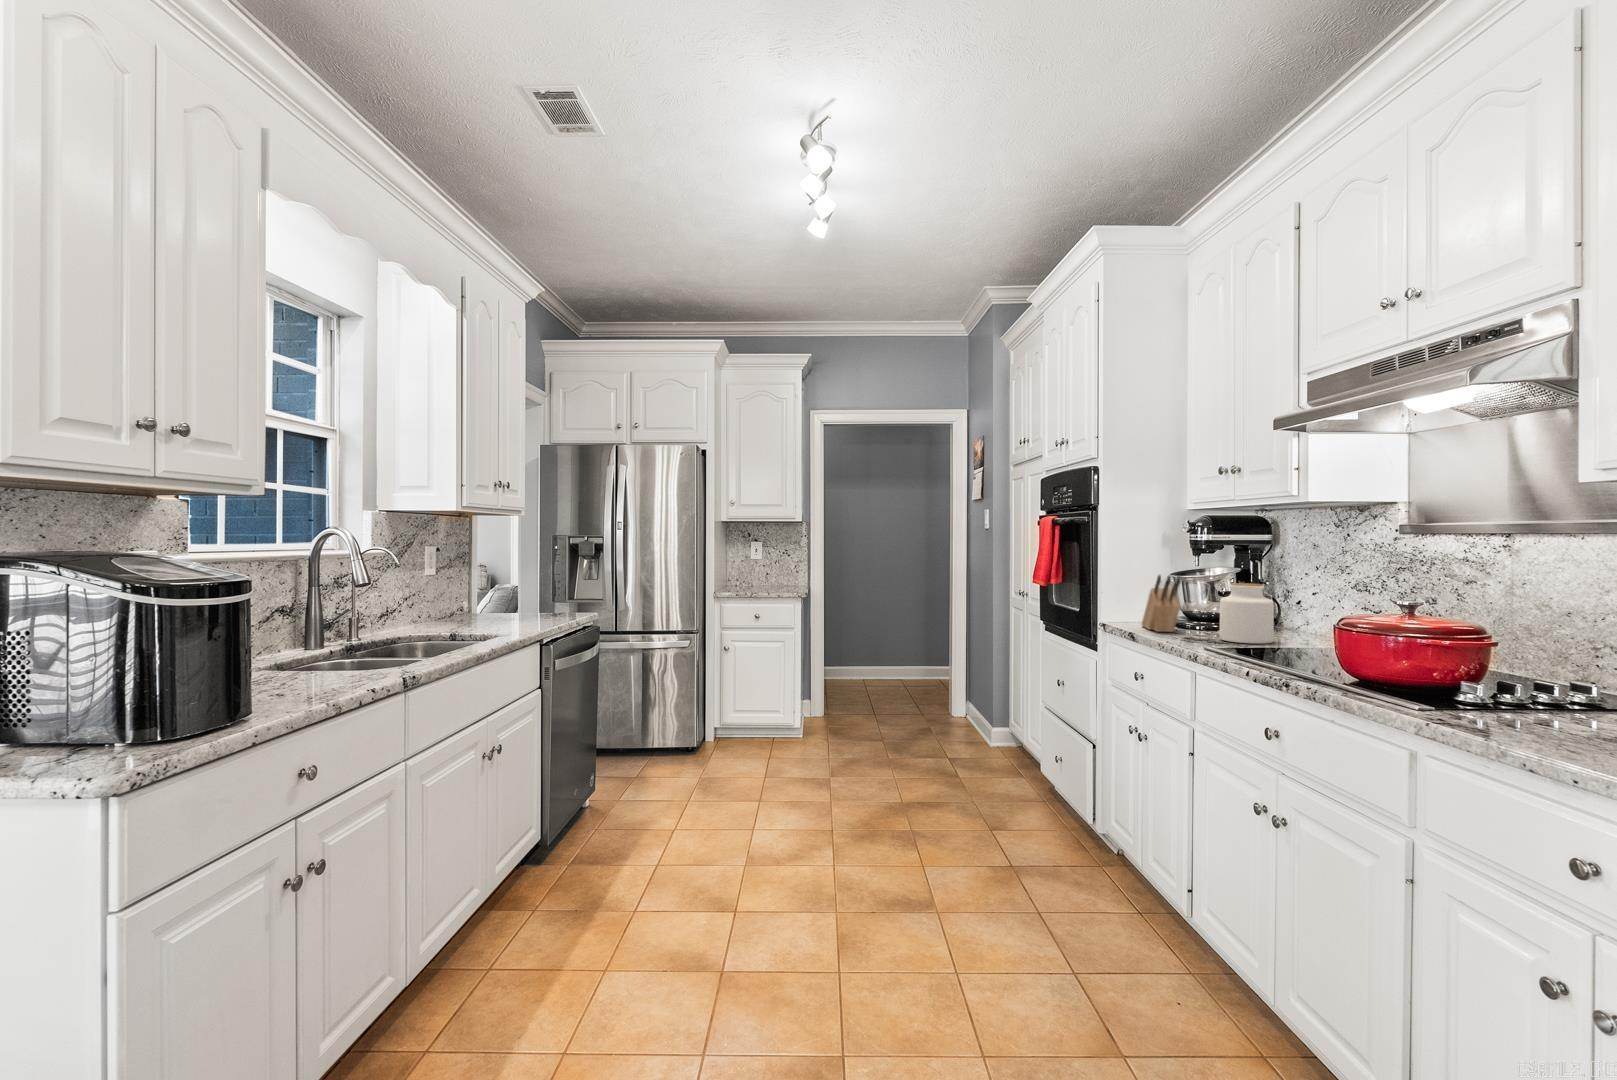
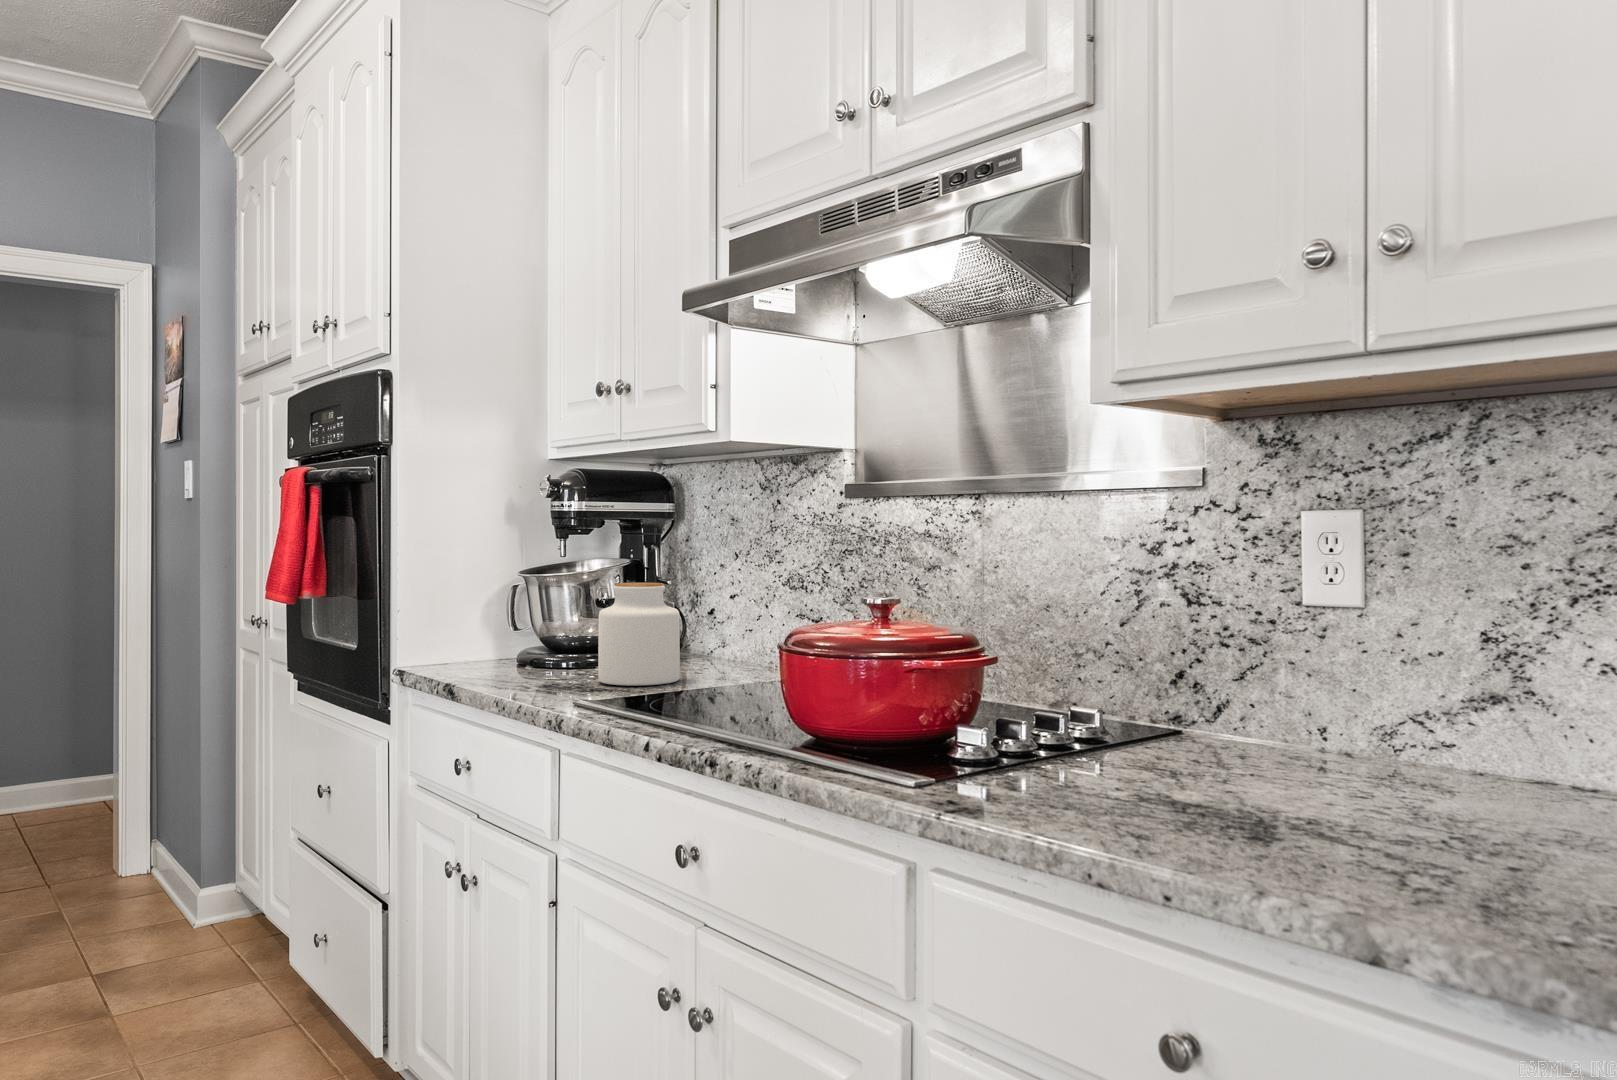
knife block: present [1142,575,1181,632] -> none [470,573,535,676]

